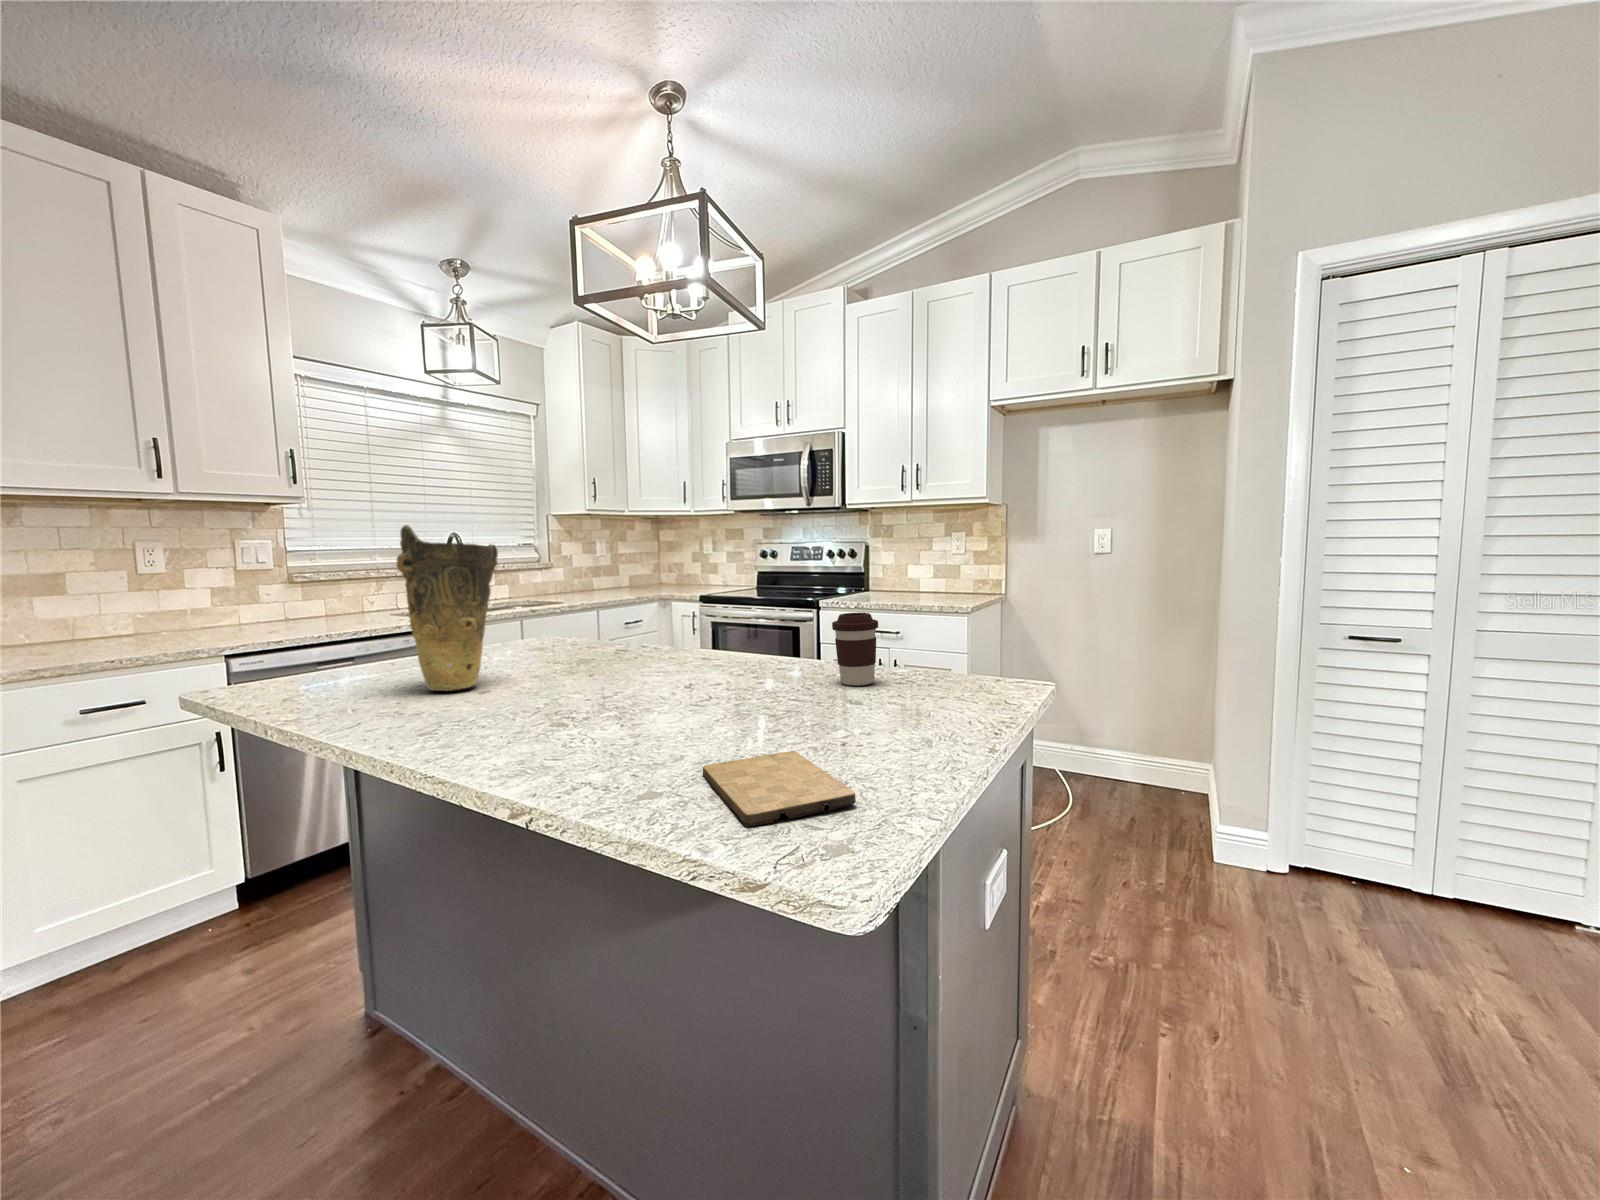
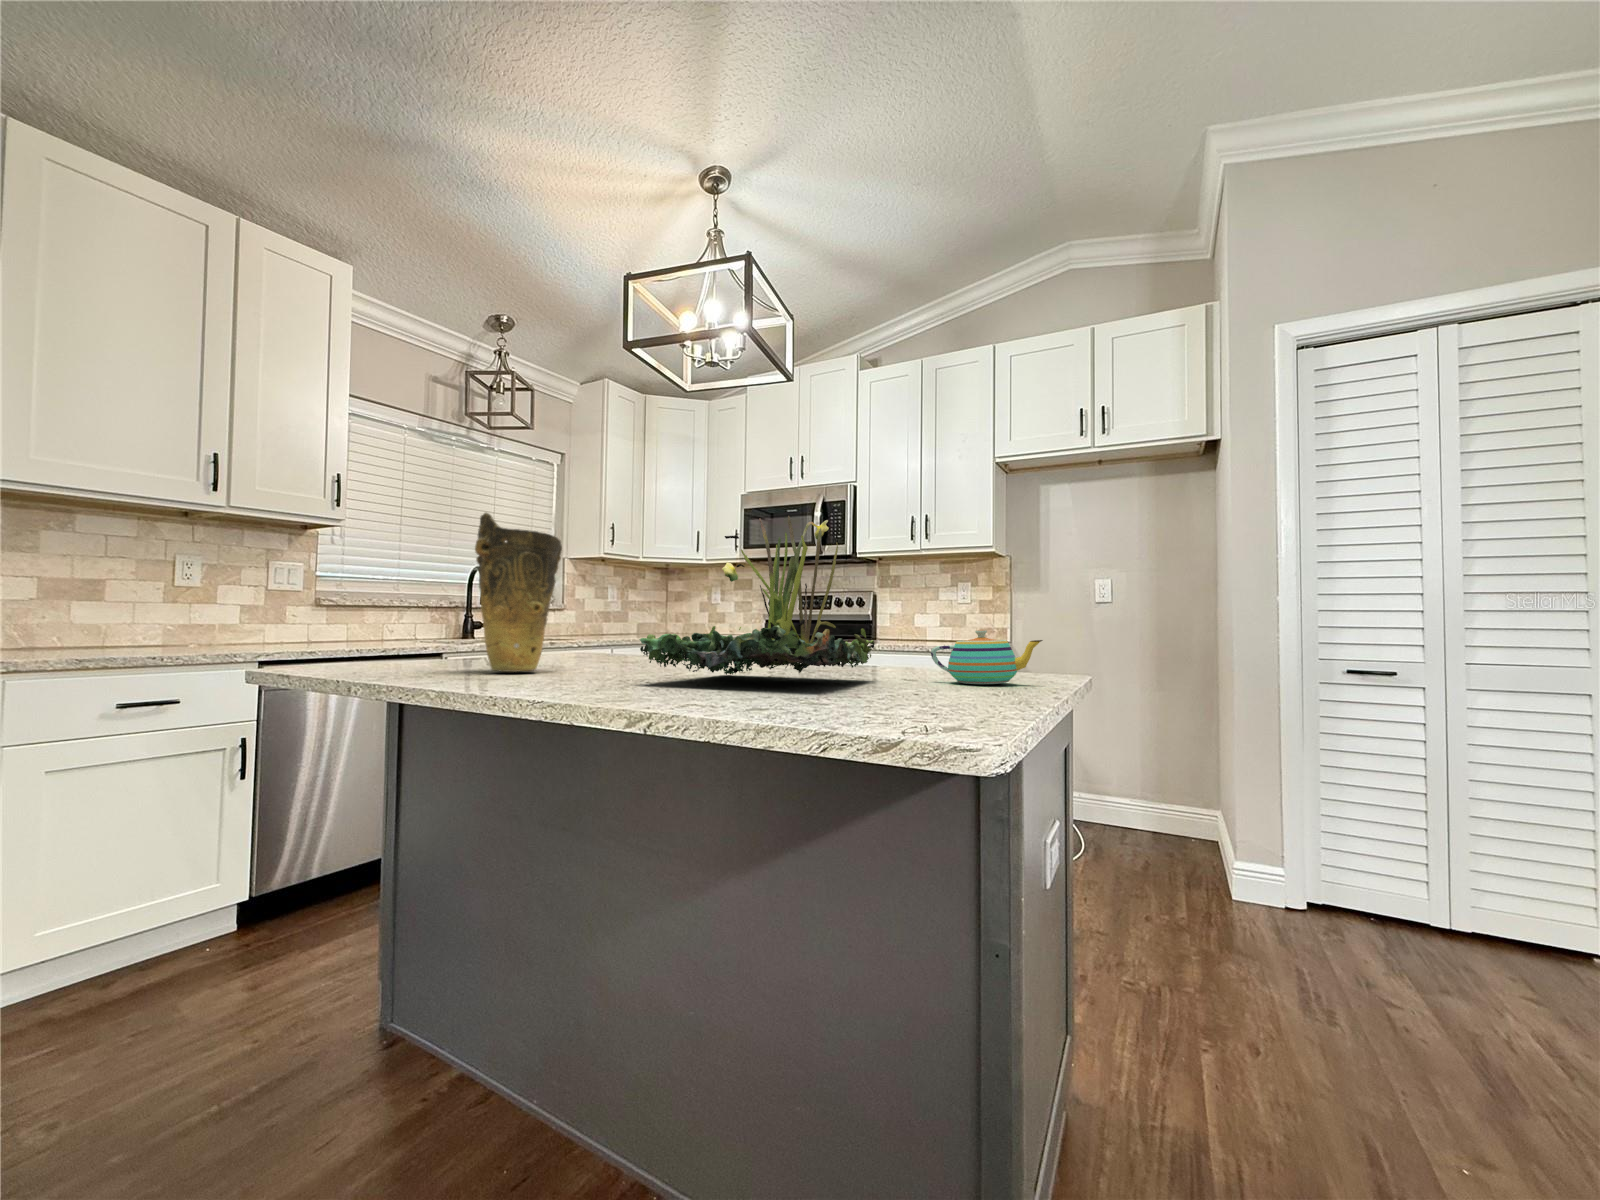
plant: none [556,526,822,713] -> present [639,516,875,675]
coffee cup: present [832,613,878,686] -> none [879,611,923,677]
teapot: none [881,645,998,706] -> present [931,630,1043,684]
cutting board: present [703,751,856,827] -> none [799,690,953,718]

